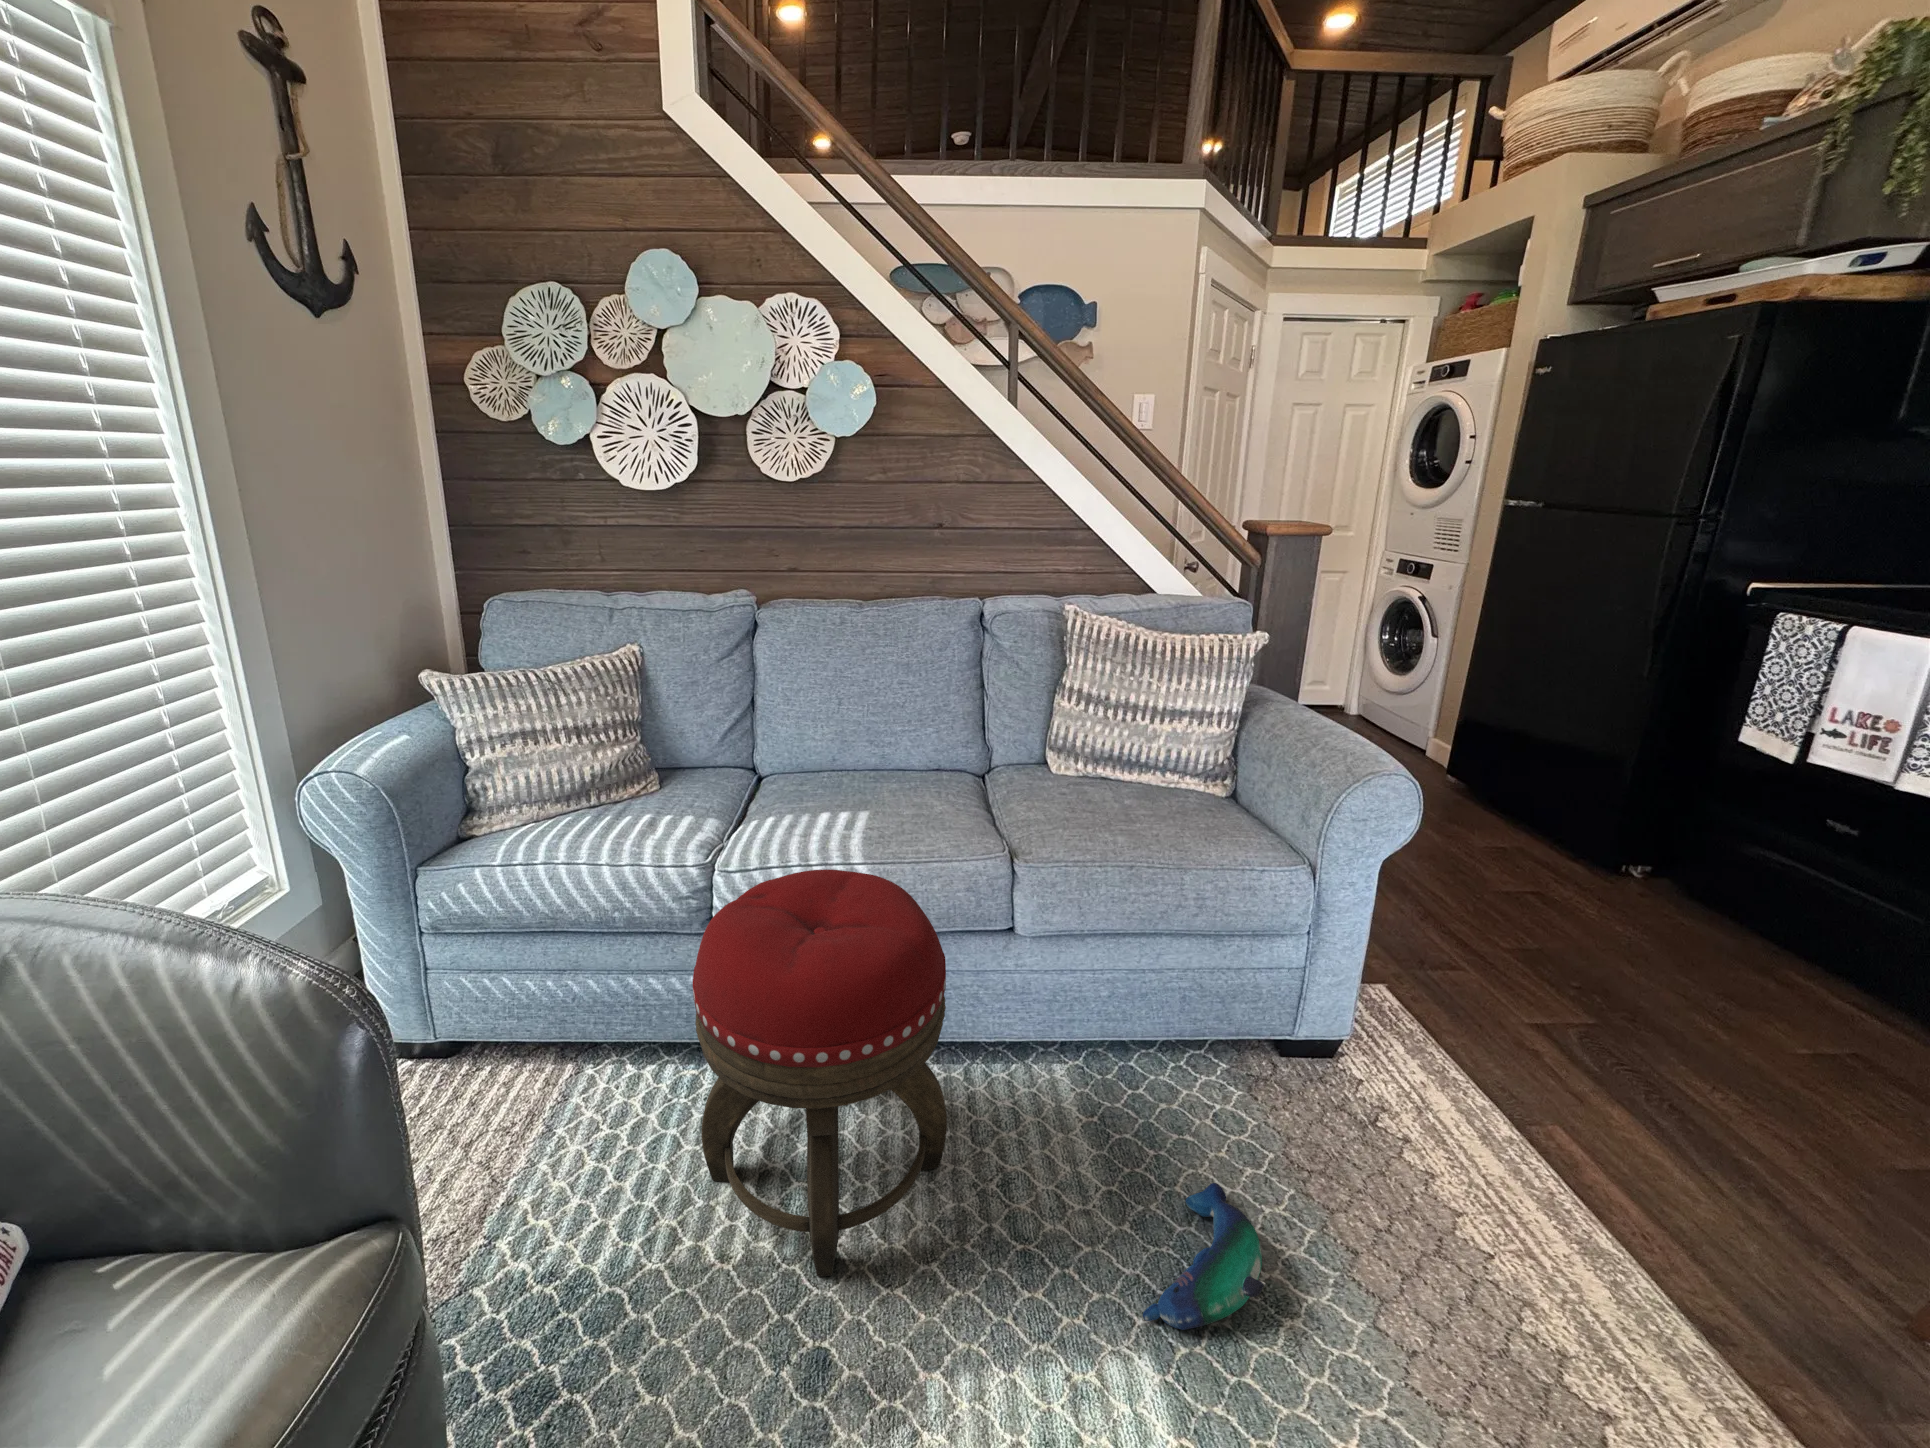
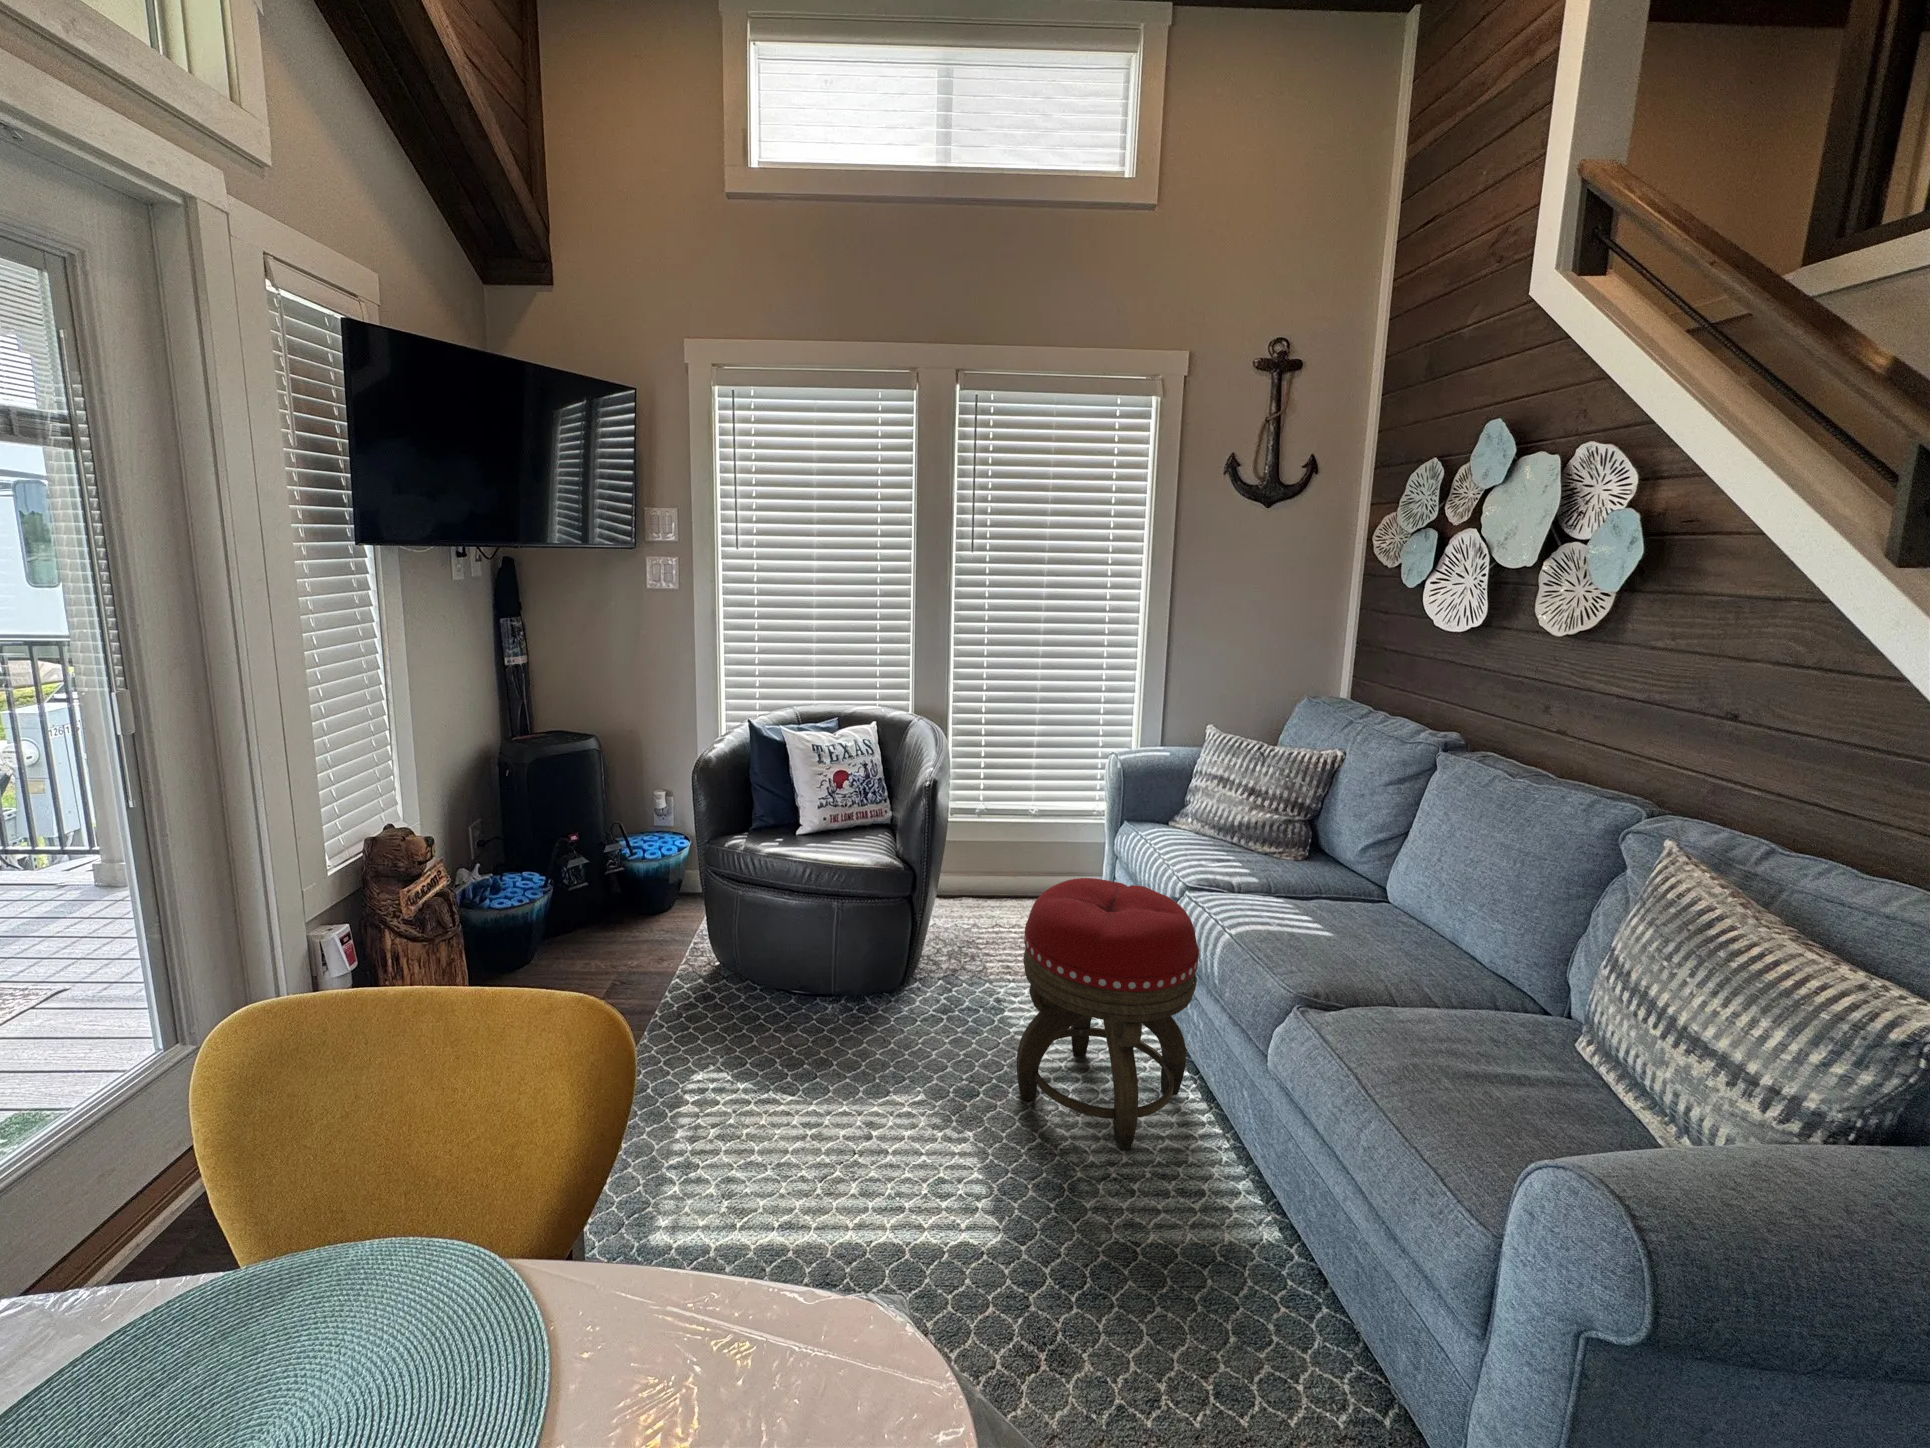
plush toy: present [1143,1183,1265,1330] -> none [1016,1246,1164,1336]

